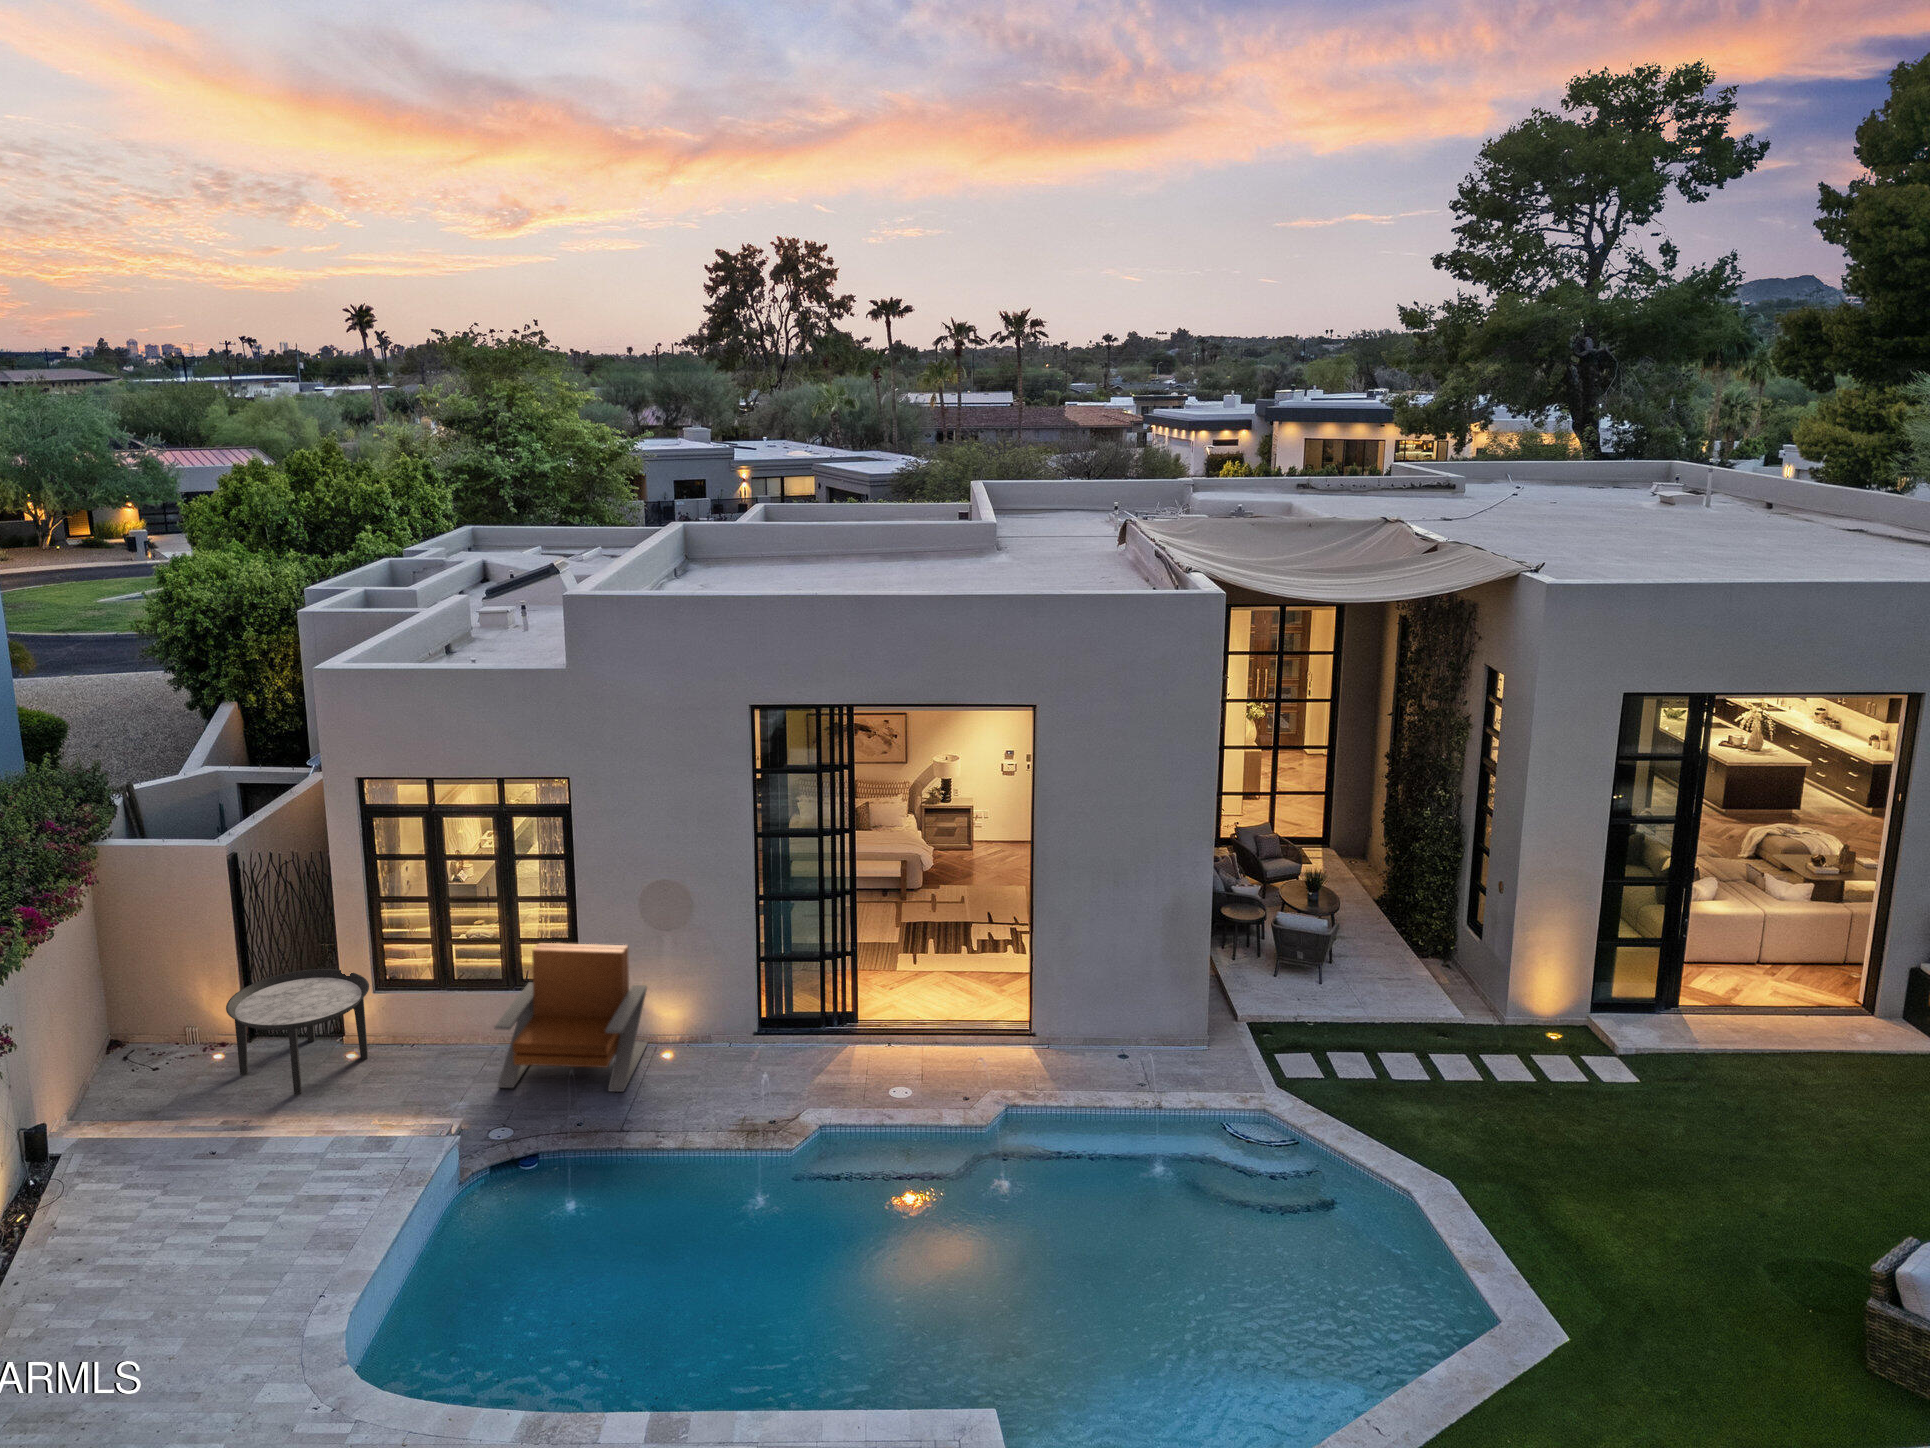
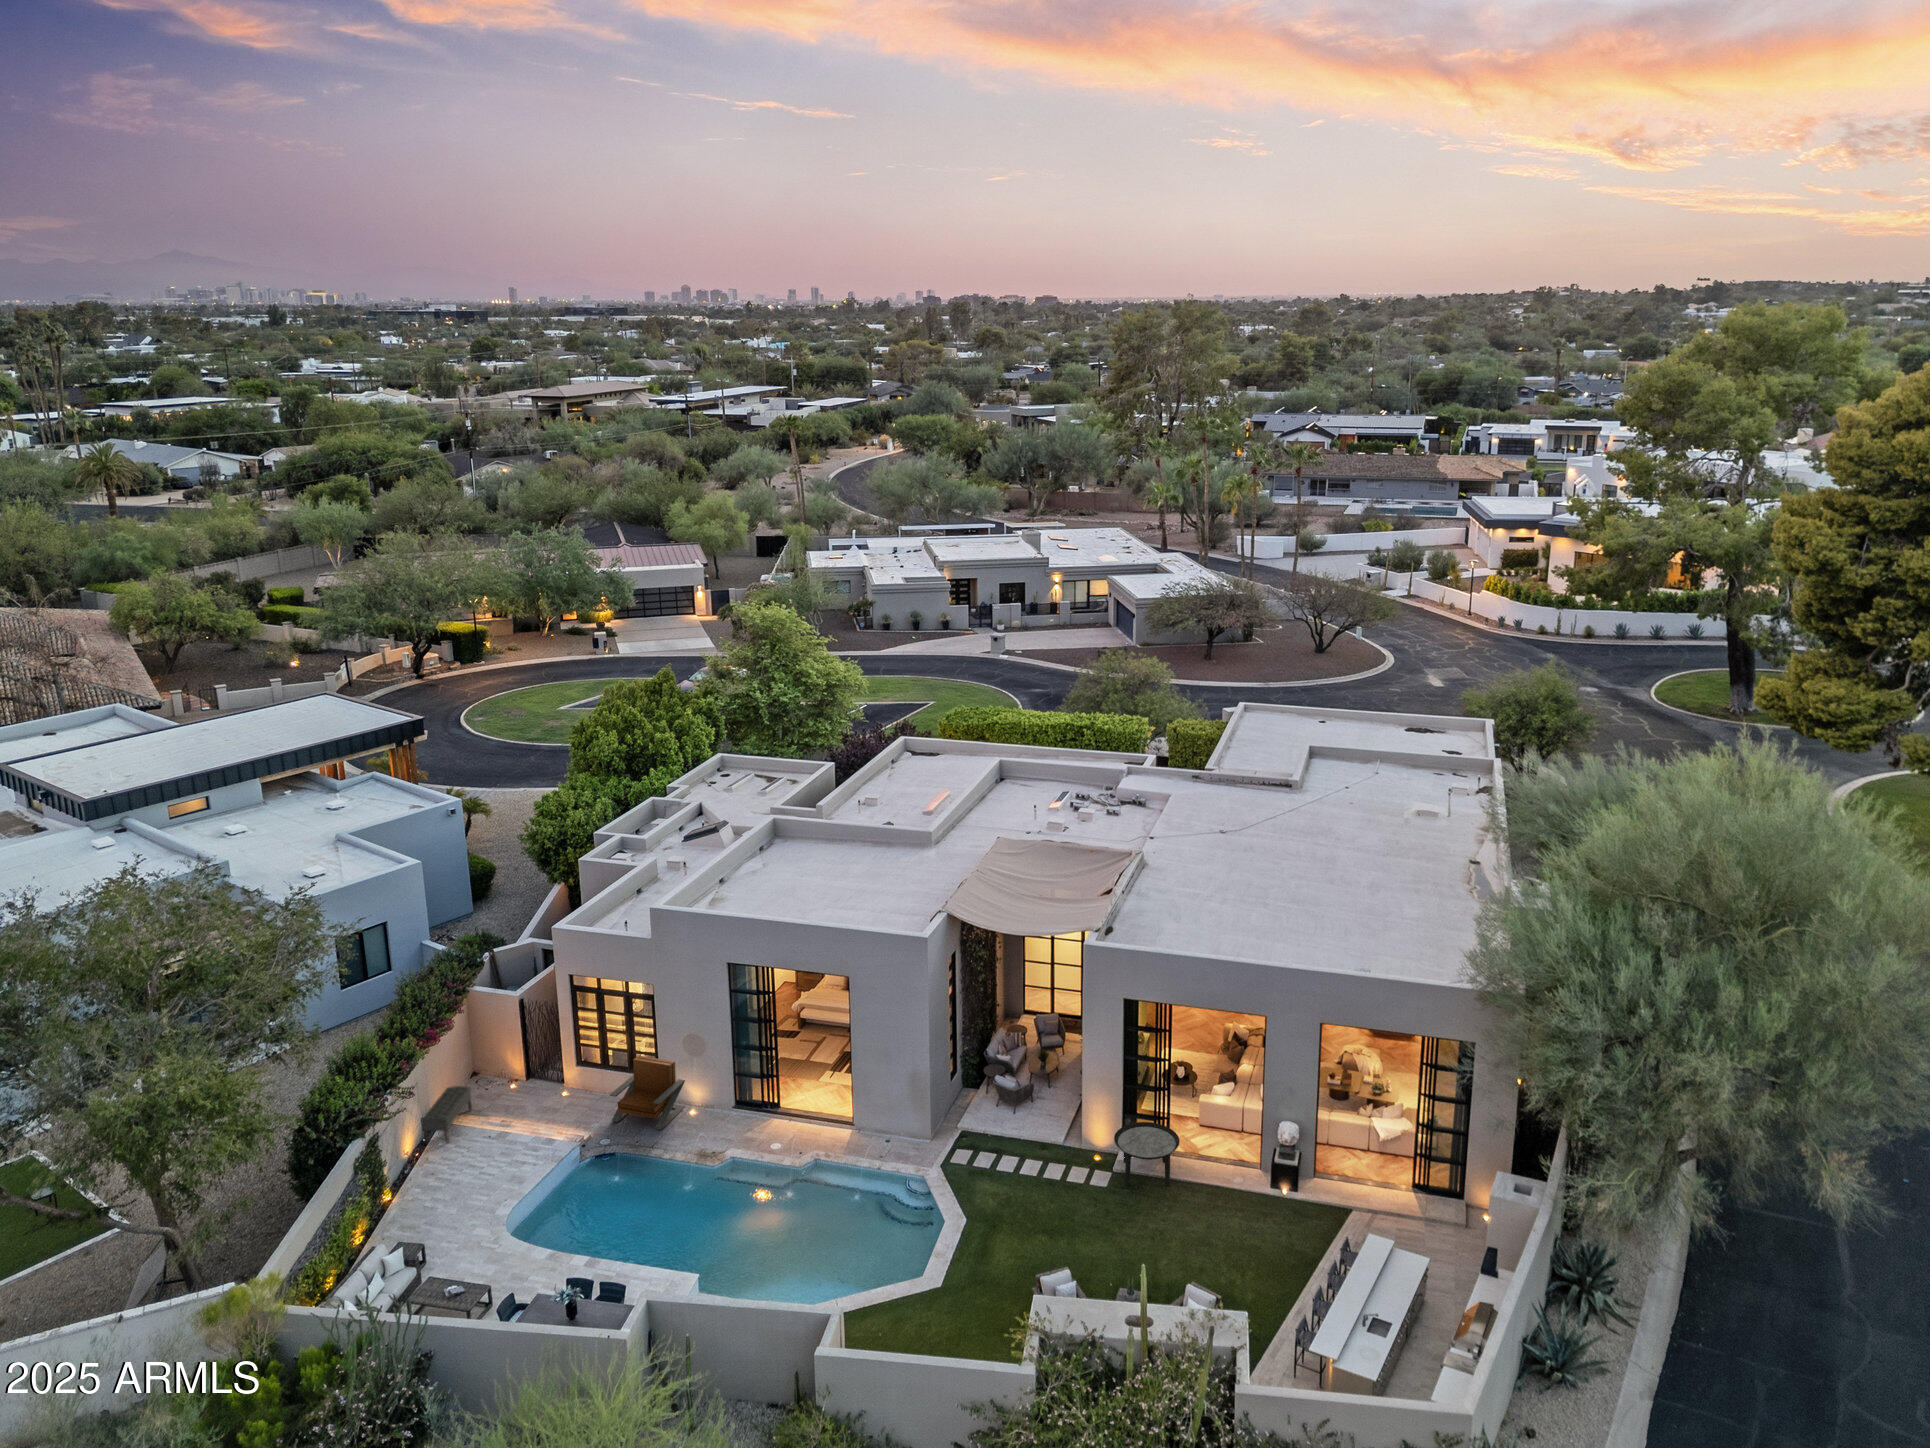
round table: present [226,969,369,1095] -> present [1114,1122,1180,1186]
bench: none [21,1049,138,1189] -> present [422,1086,472,1143]

